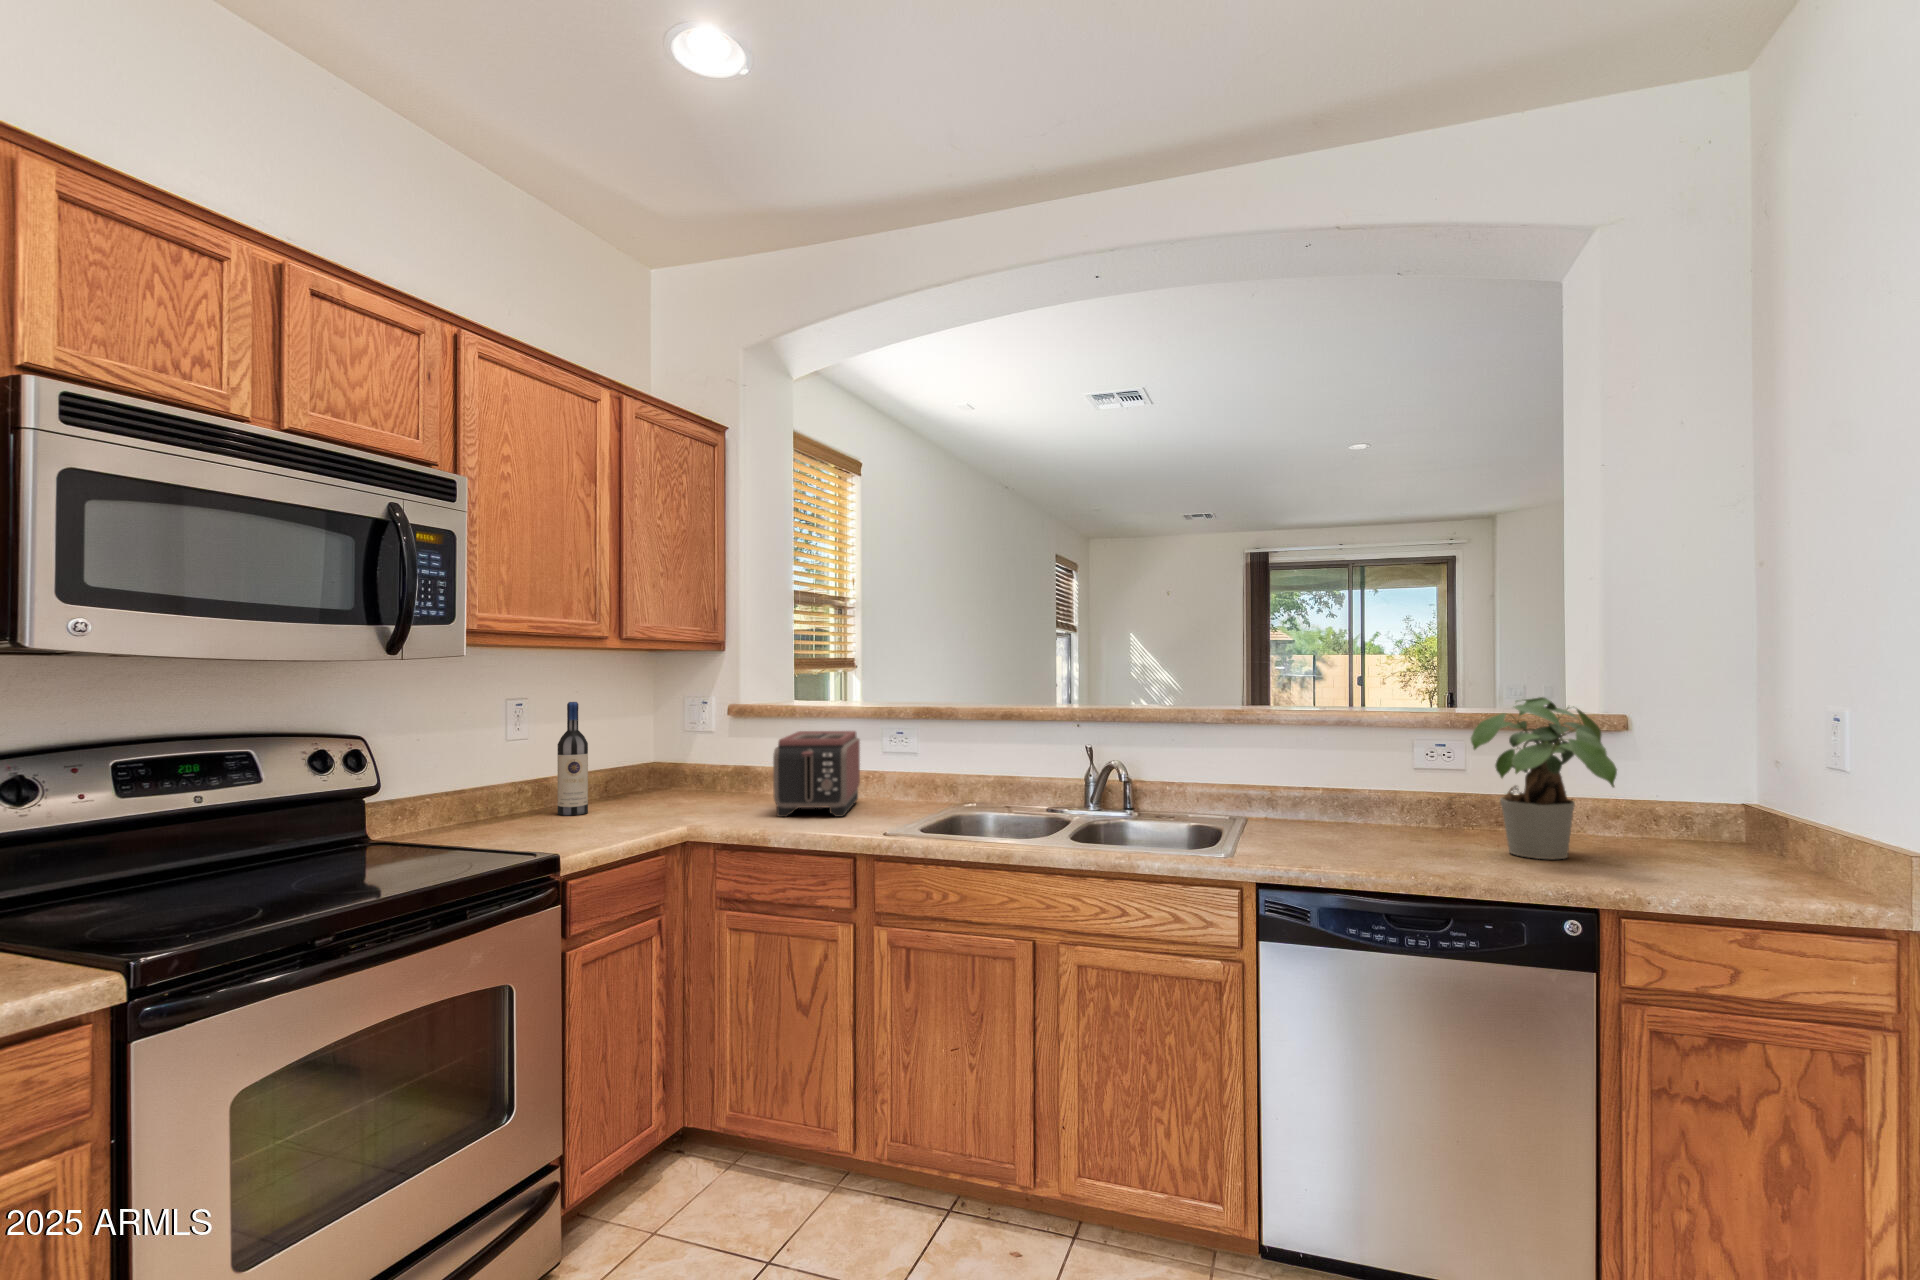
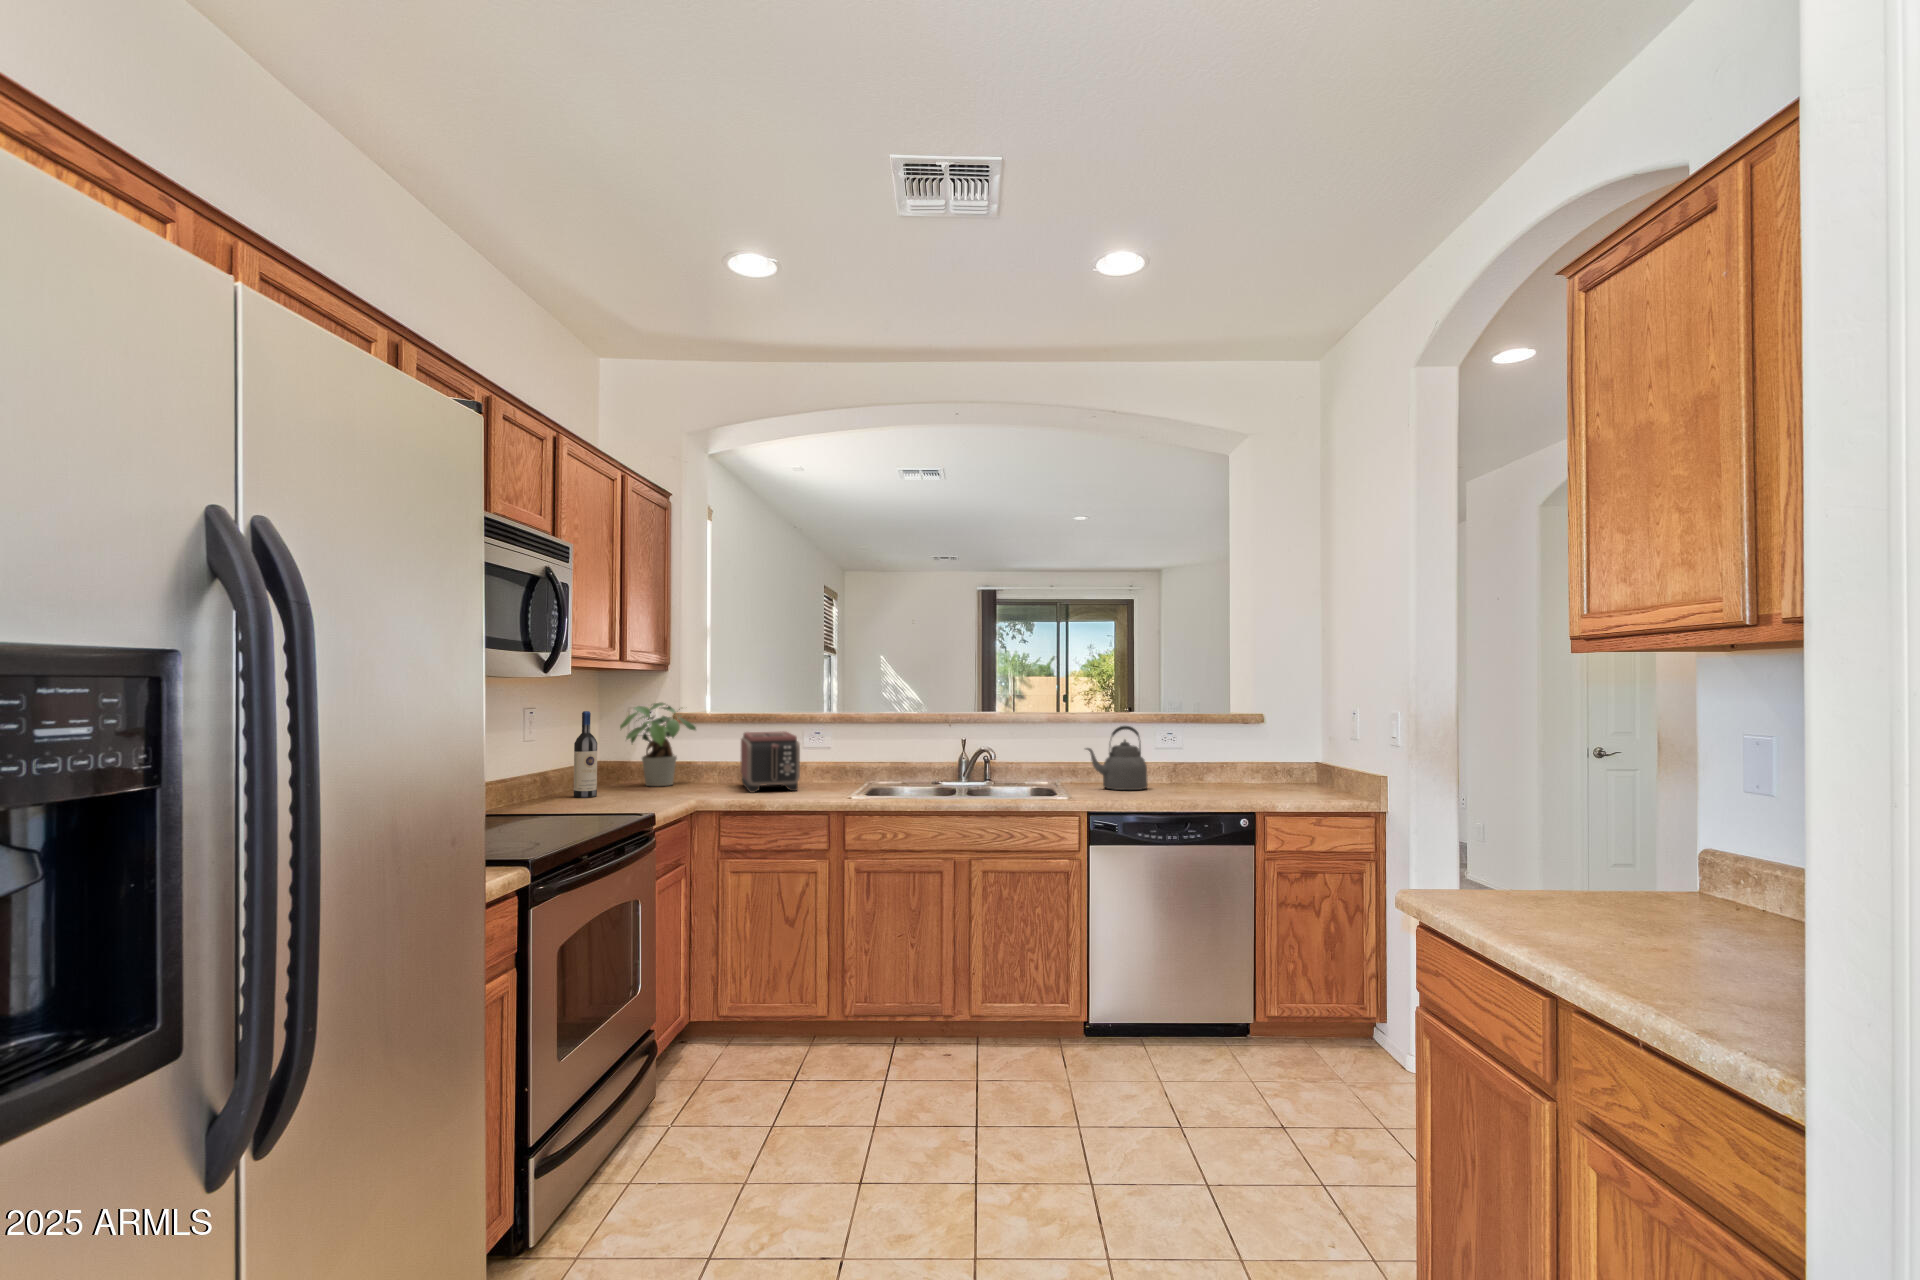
potted plant: present [1471,697,1617,860] -> present [620,703,696,786]
kettle: none [1275,733,1391,844] -> present [1086,726,1148,790]

